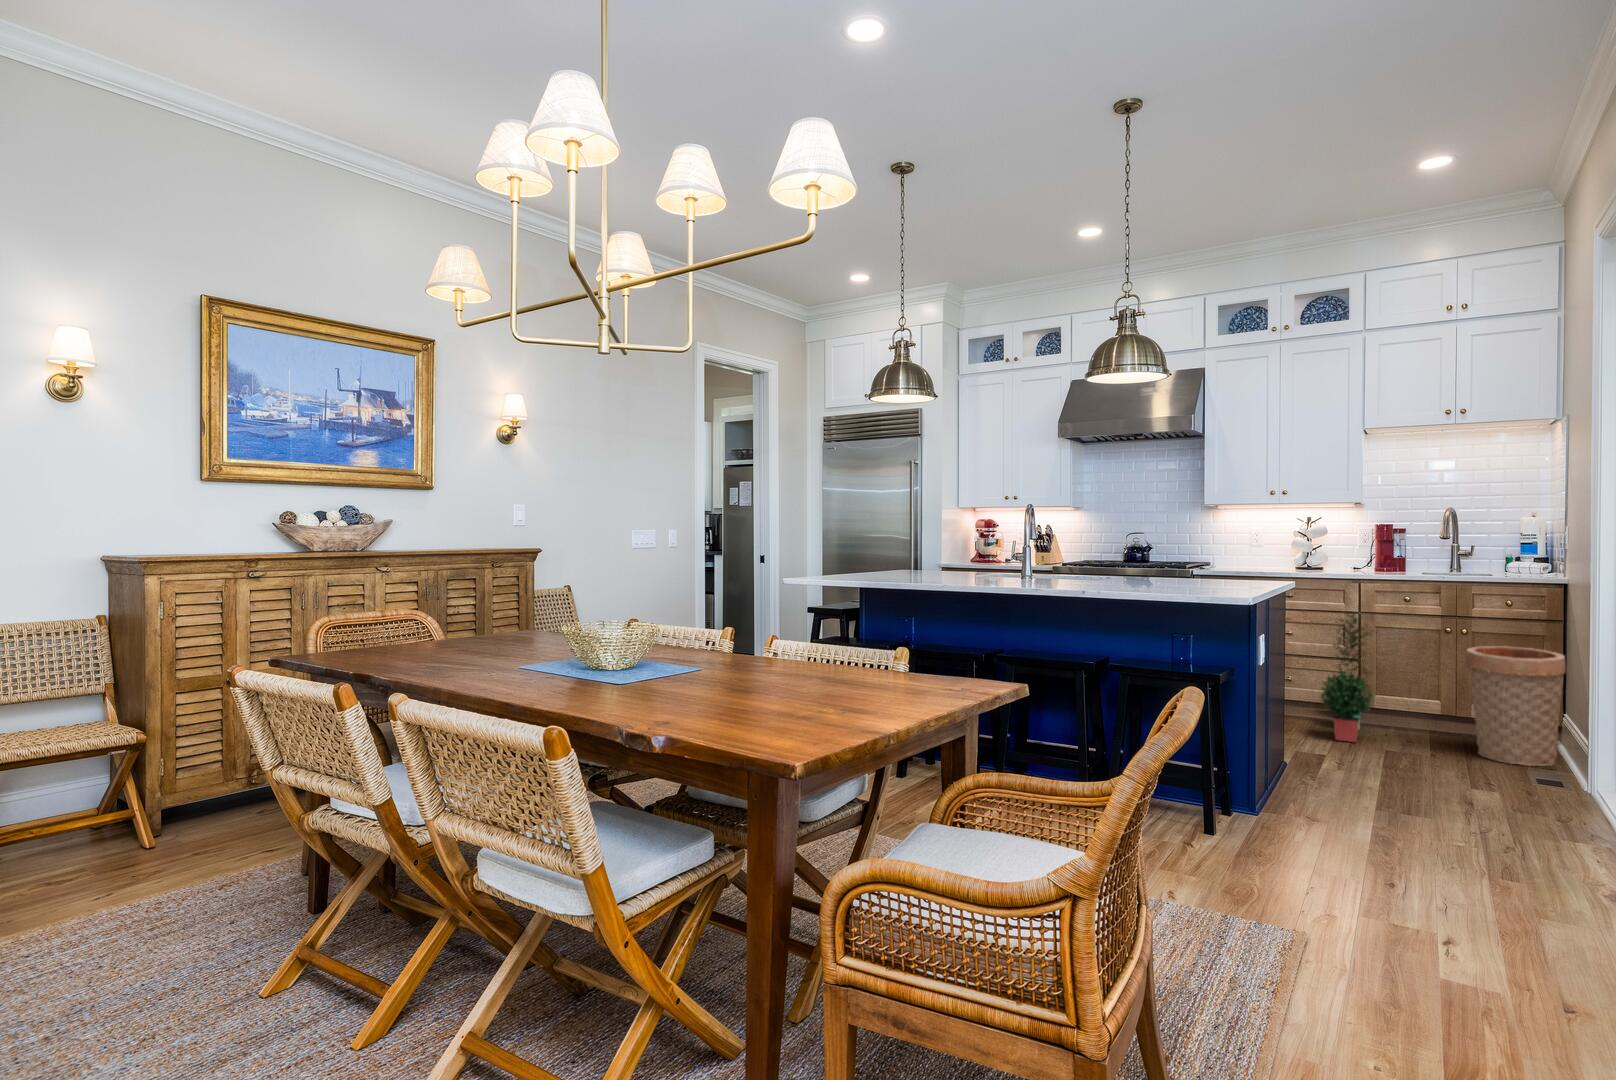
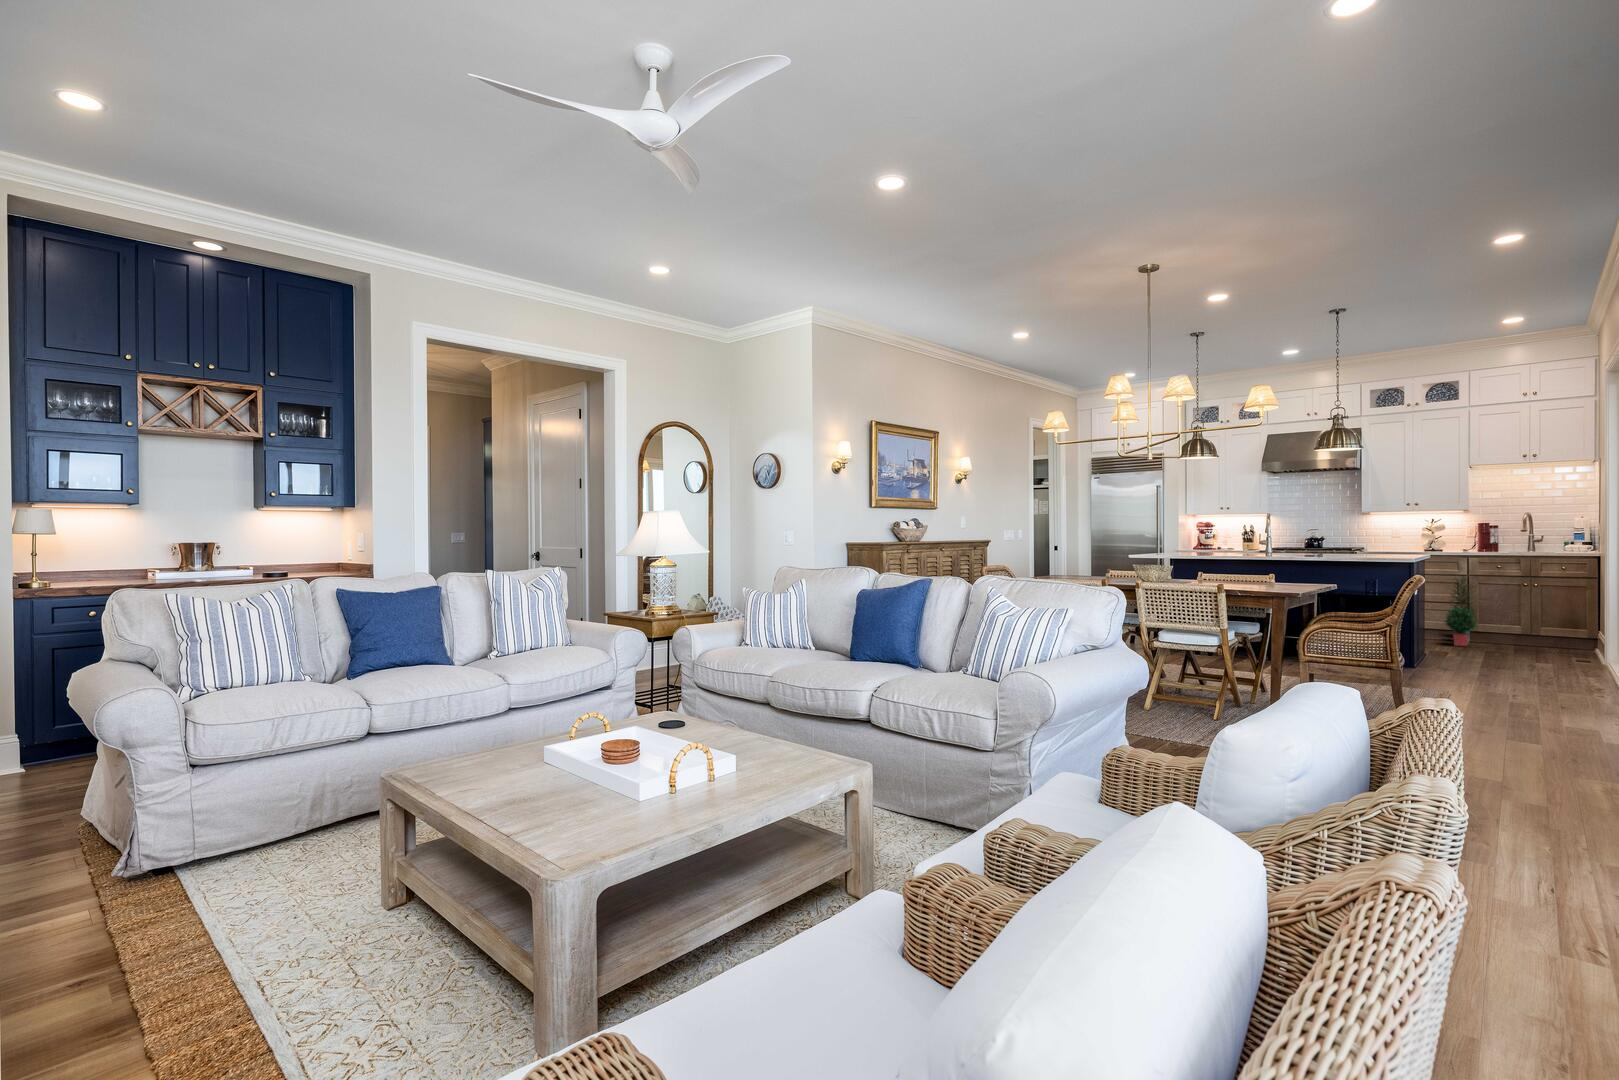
basket: present [1466,646,1566,766] -> none [1535,591,1595,655]

